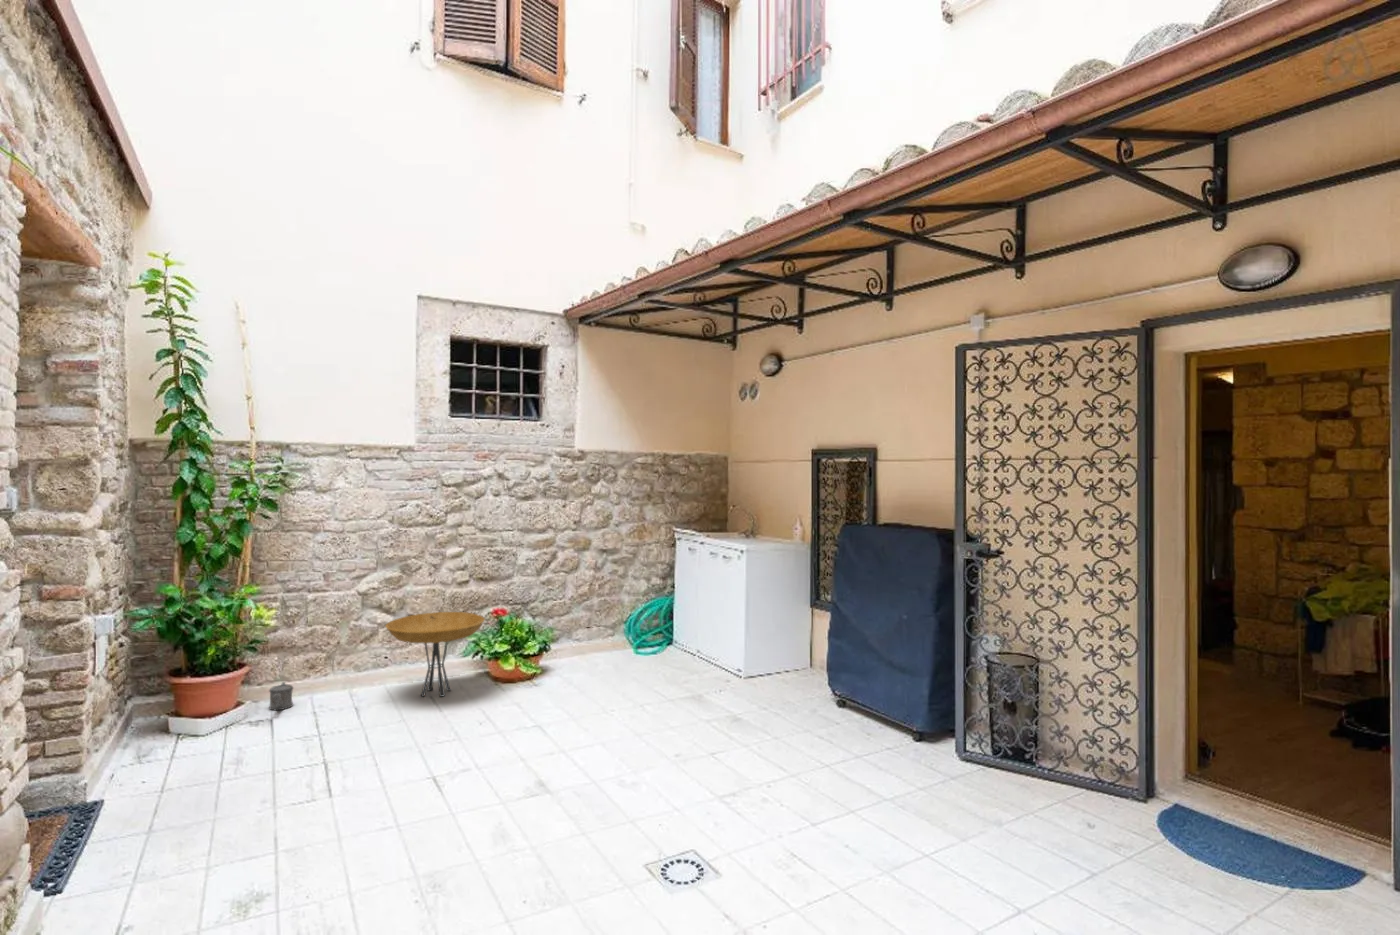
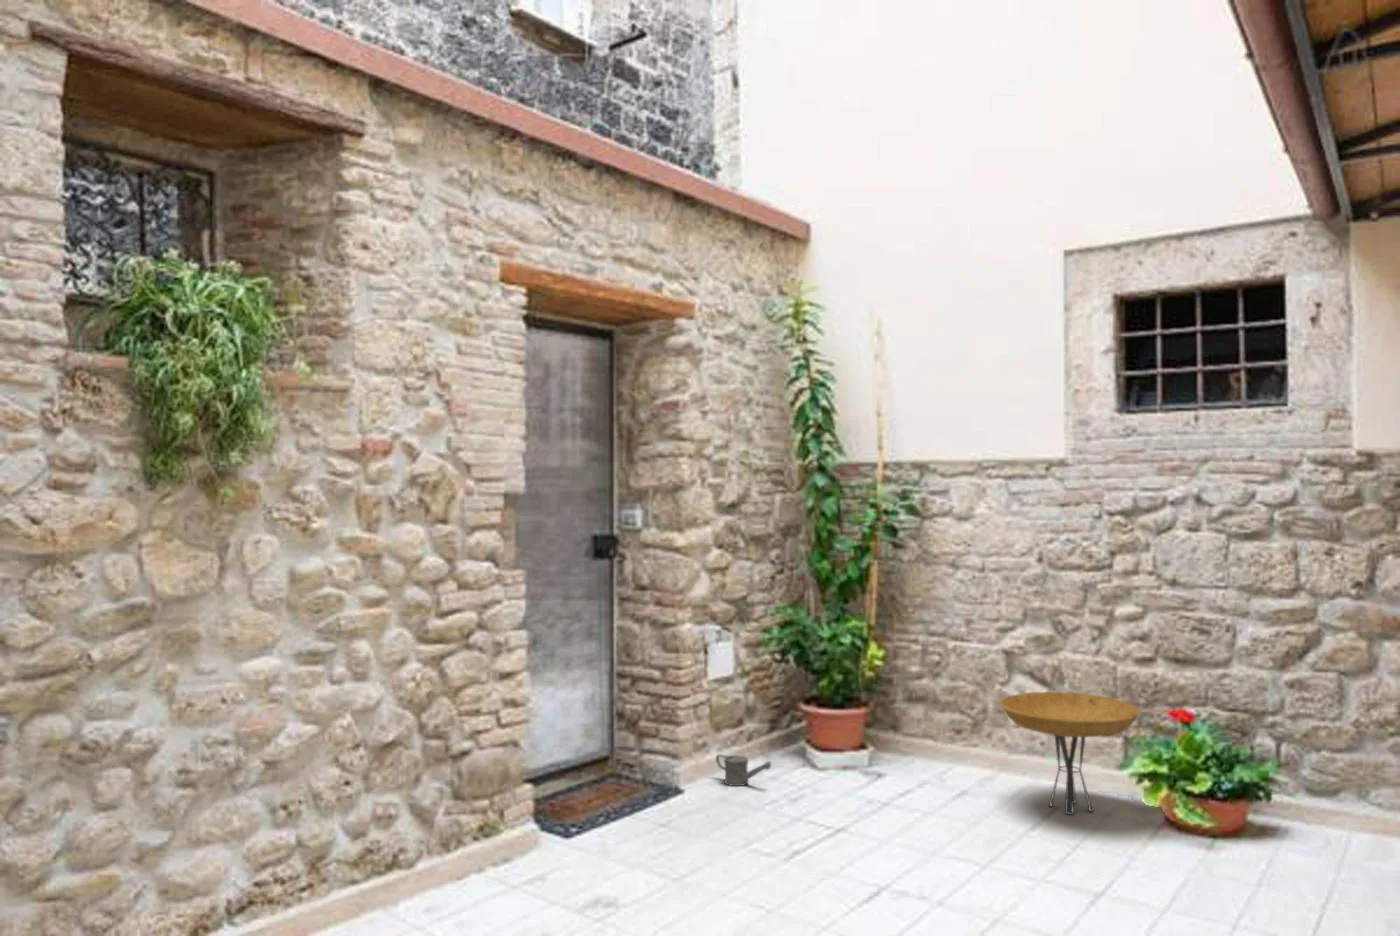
watering can: present [270,682,293,710] -> present [716,755,771,786]

